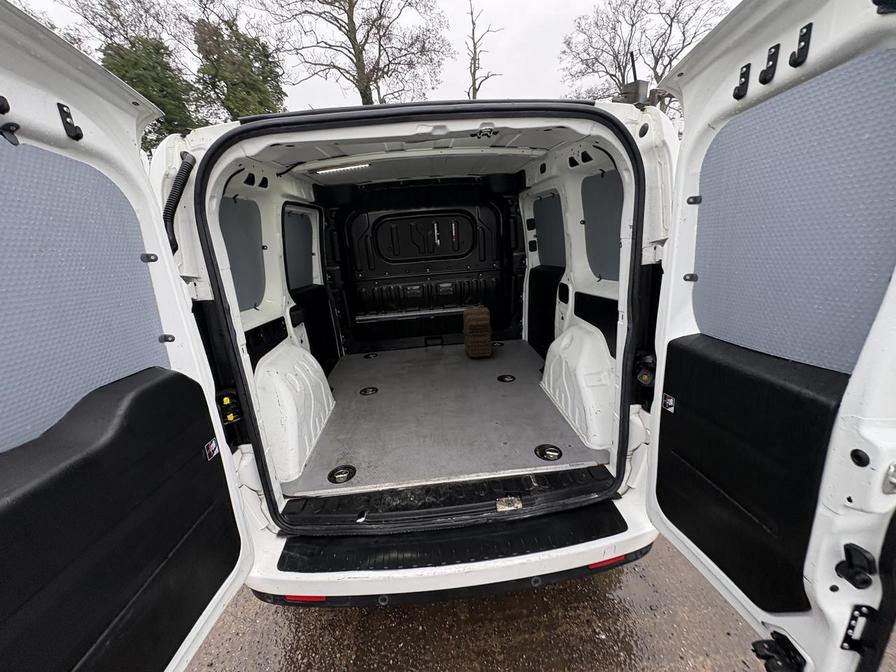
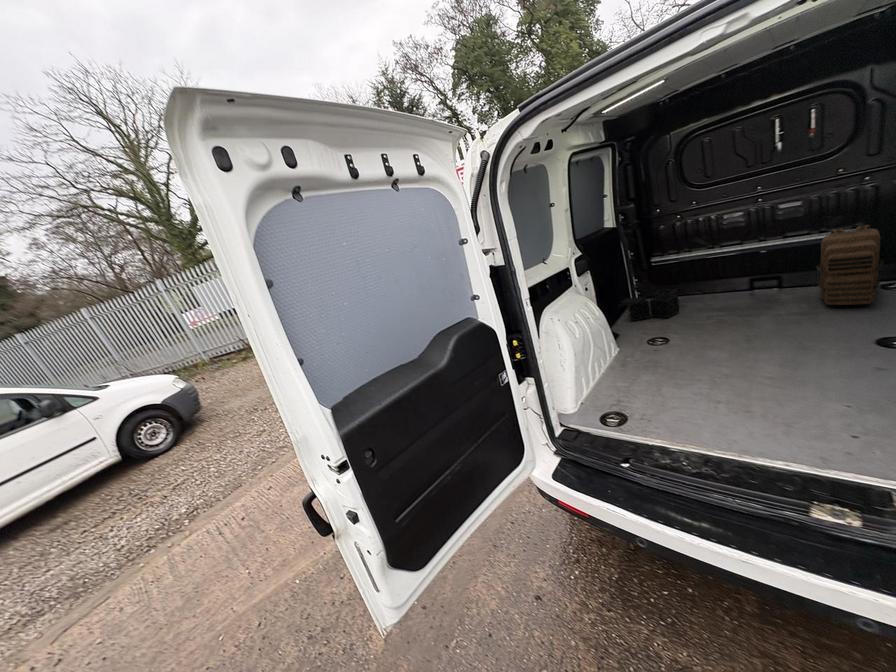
storage bin: none [331,345,386,375] -> present [621,289,679,321]

